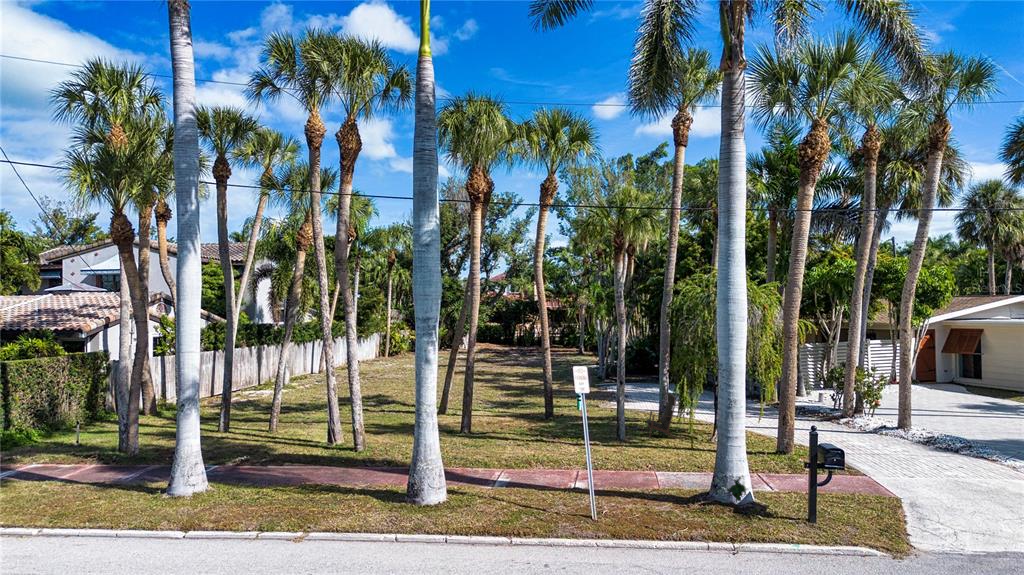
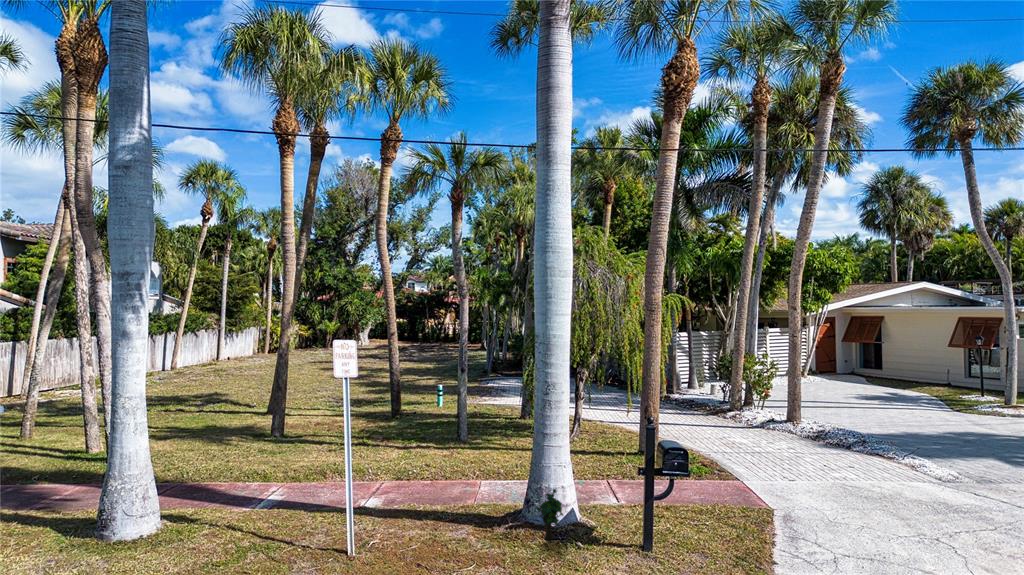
lounge chair: present [646,393,676,439] -> none [495,382,530,438]

